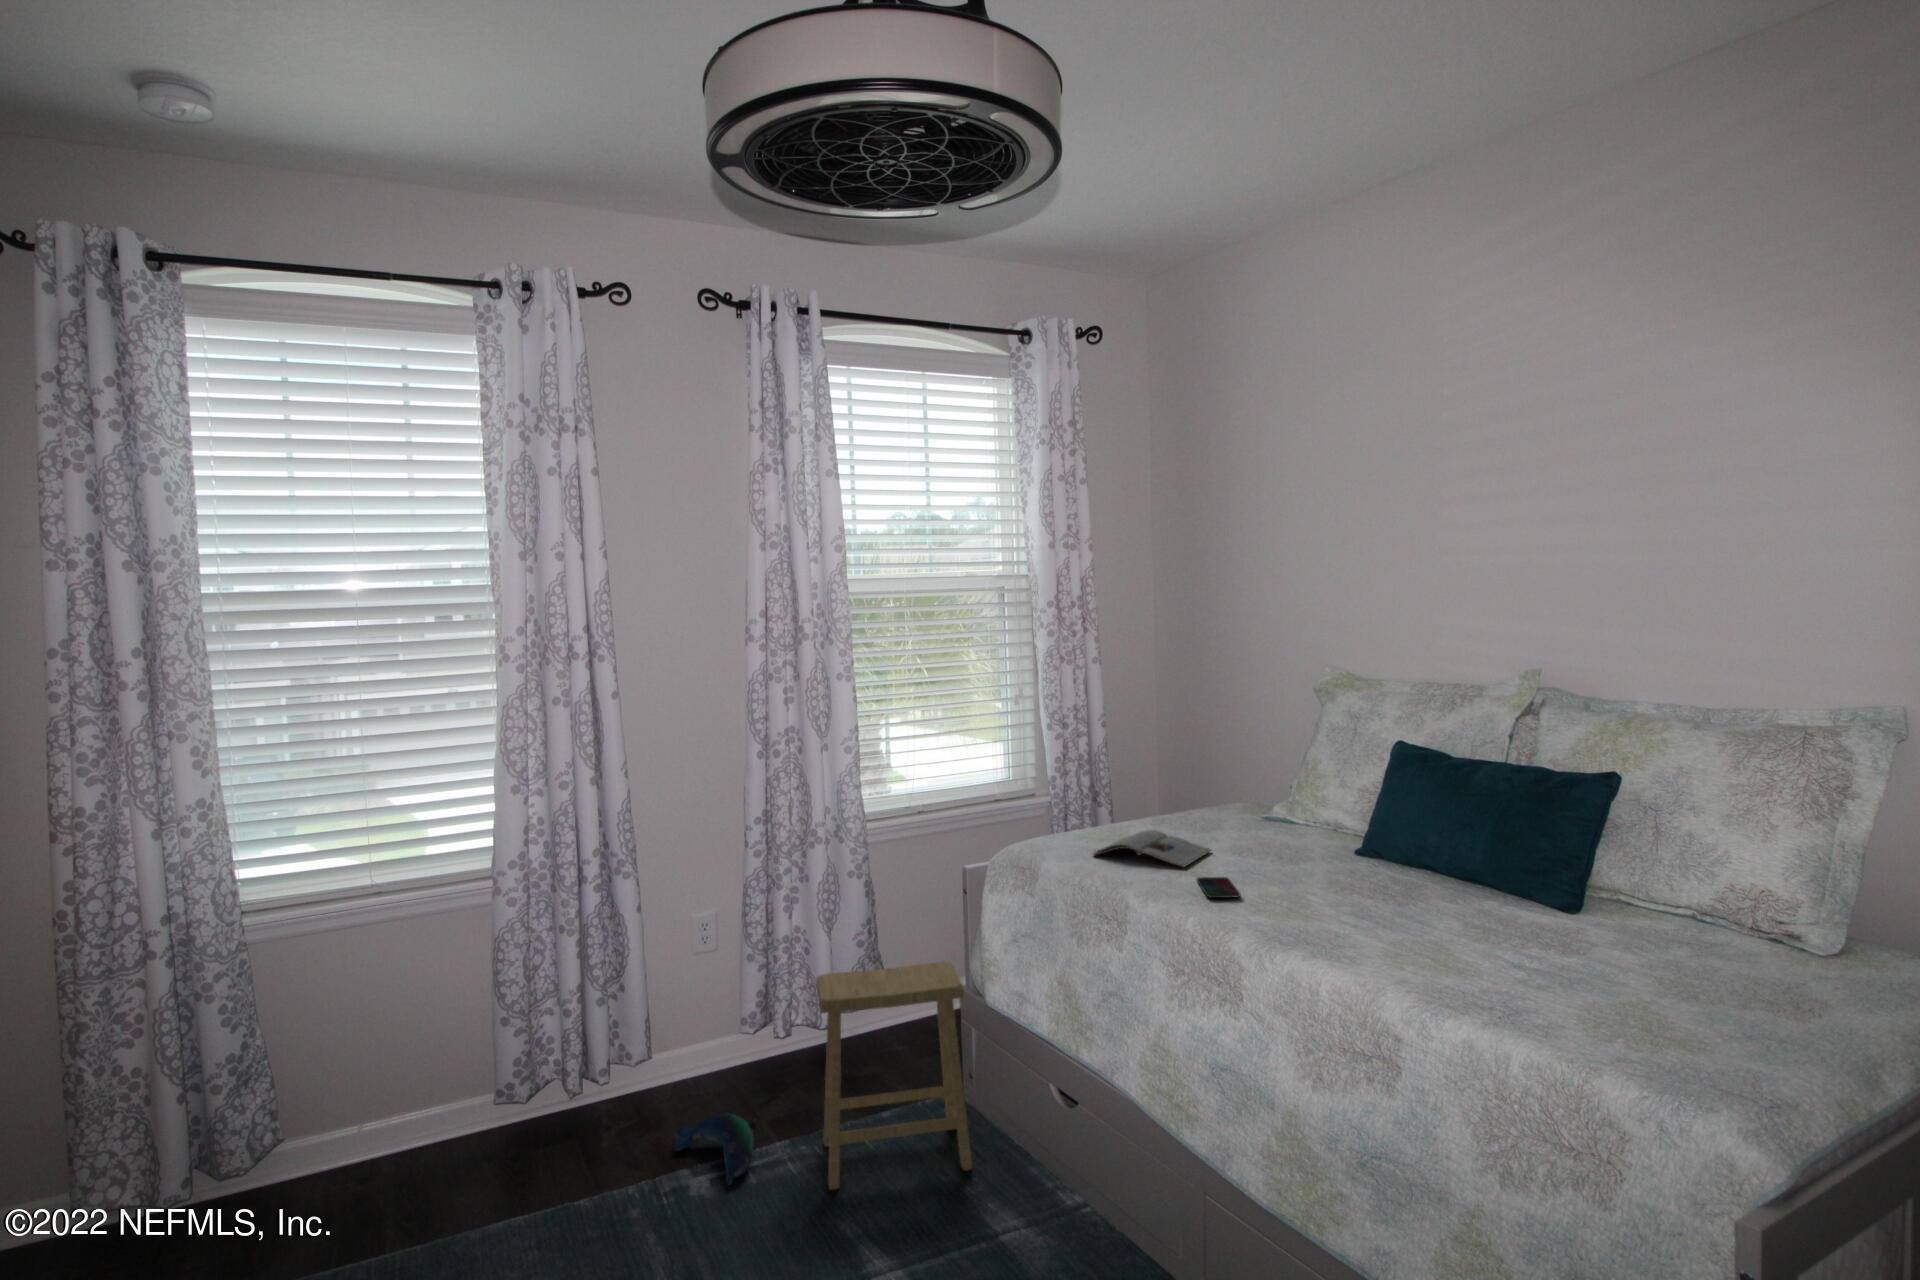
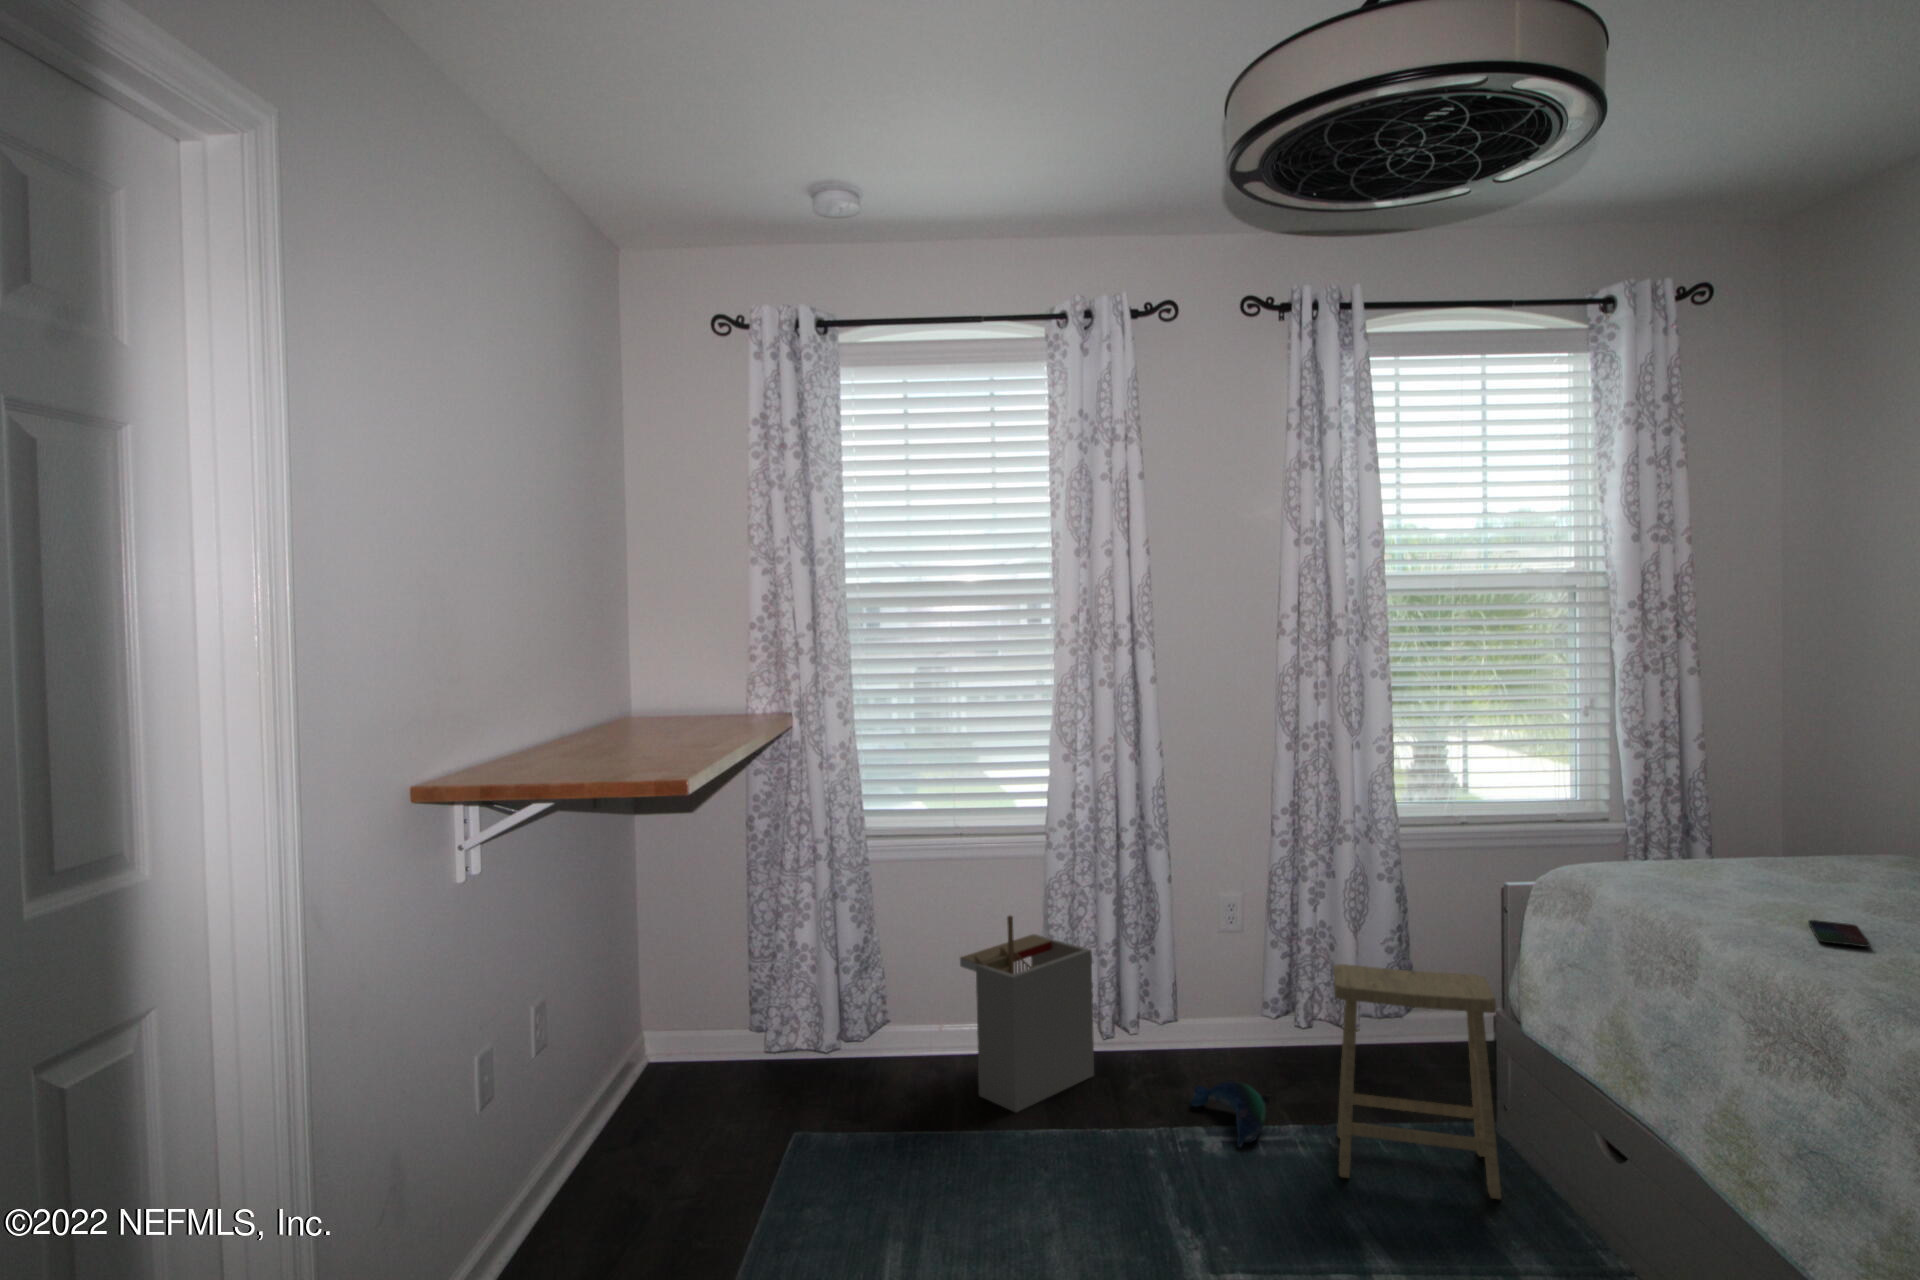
magazine: present [1093,830,1211,868] -> none [1666,863,1842,908]
storage bin: none [386,984,563,1216] -> present [960,916,1094,1112]

